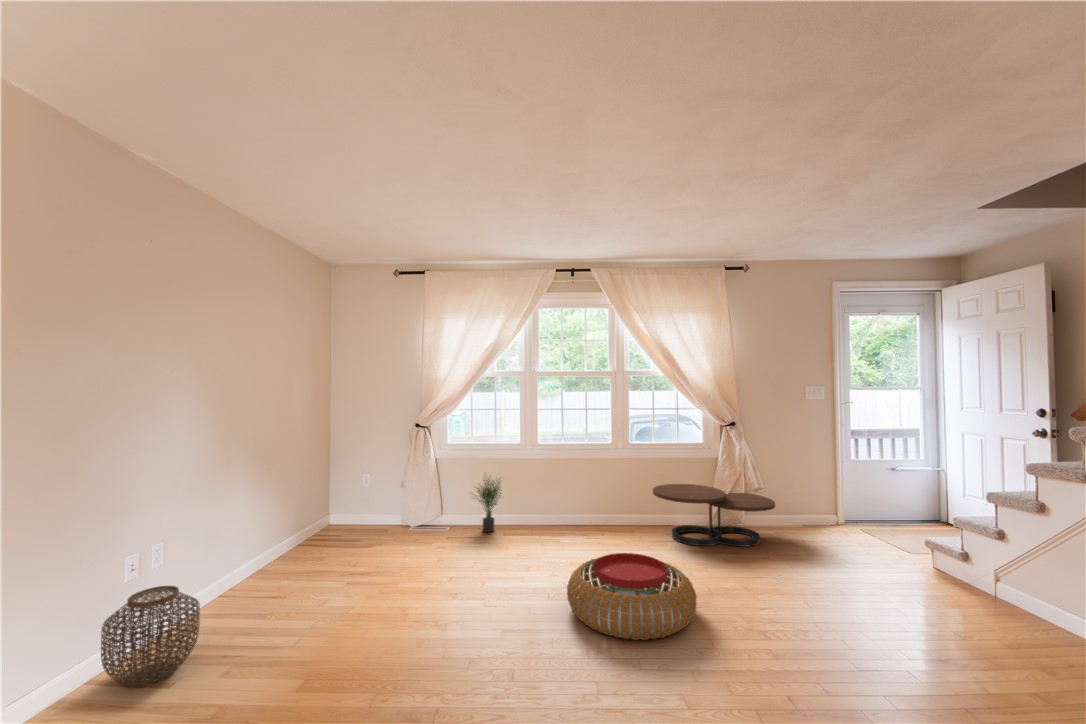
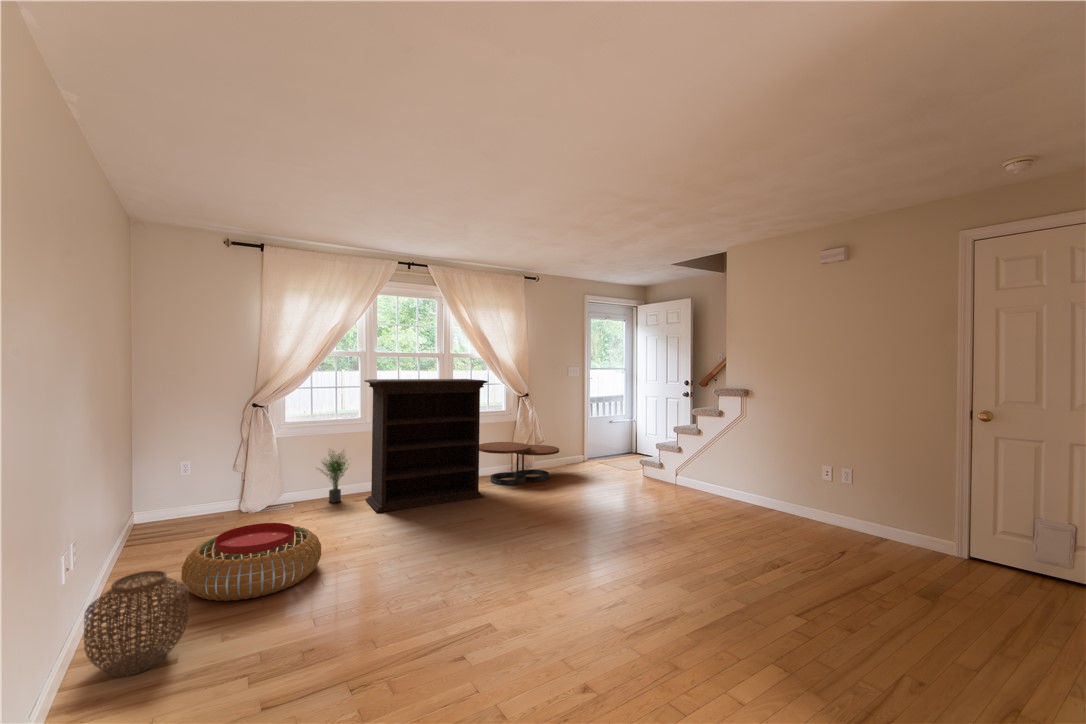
bookshelf: none [504,402,643,557] -> present [364,379,488,513]
pouf: present [567,553,697,640] -> present [181,523,321,601]

